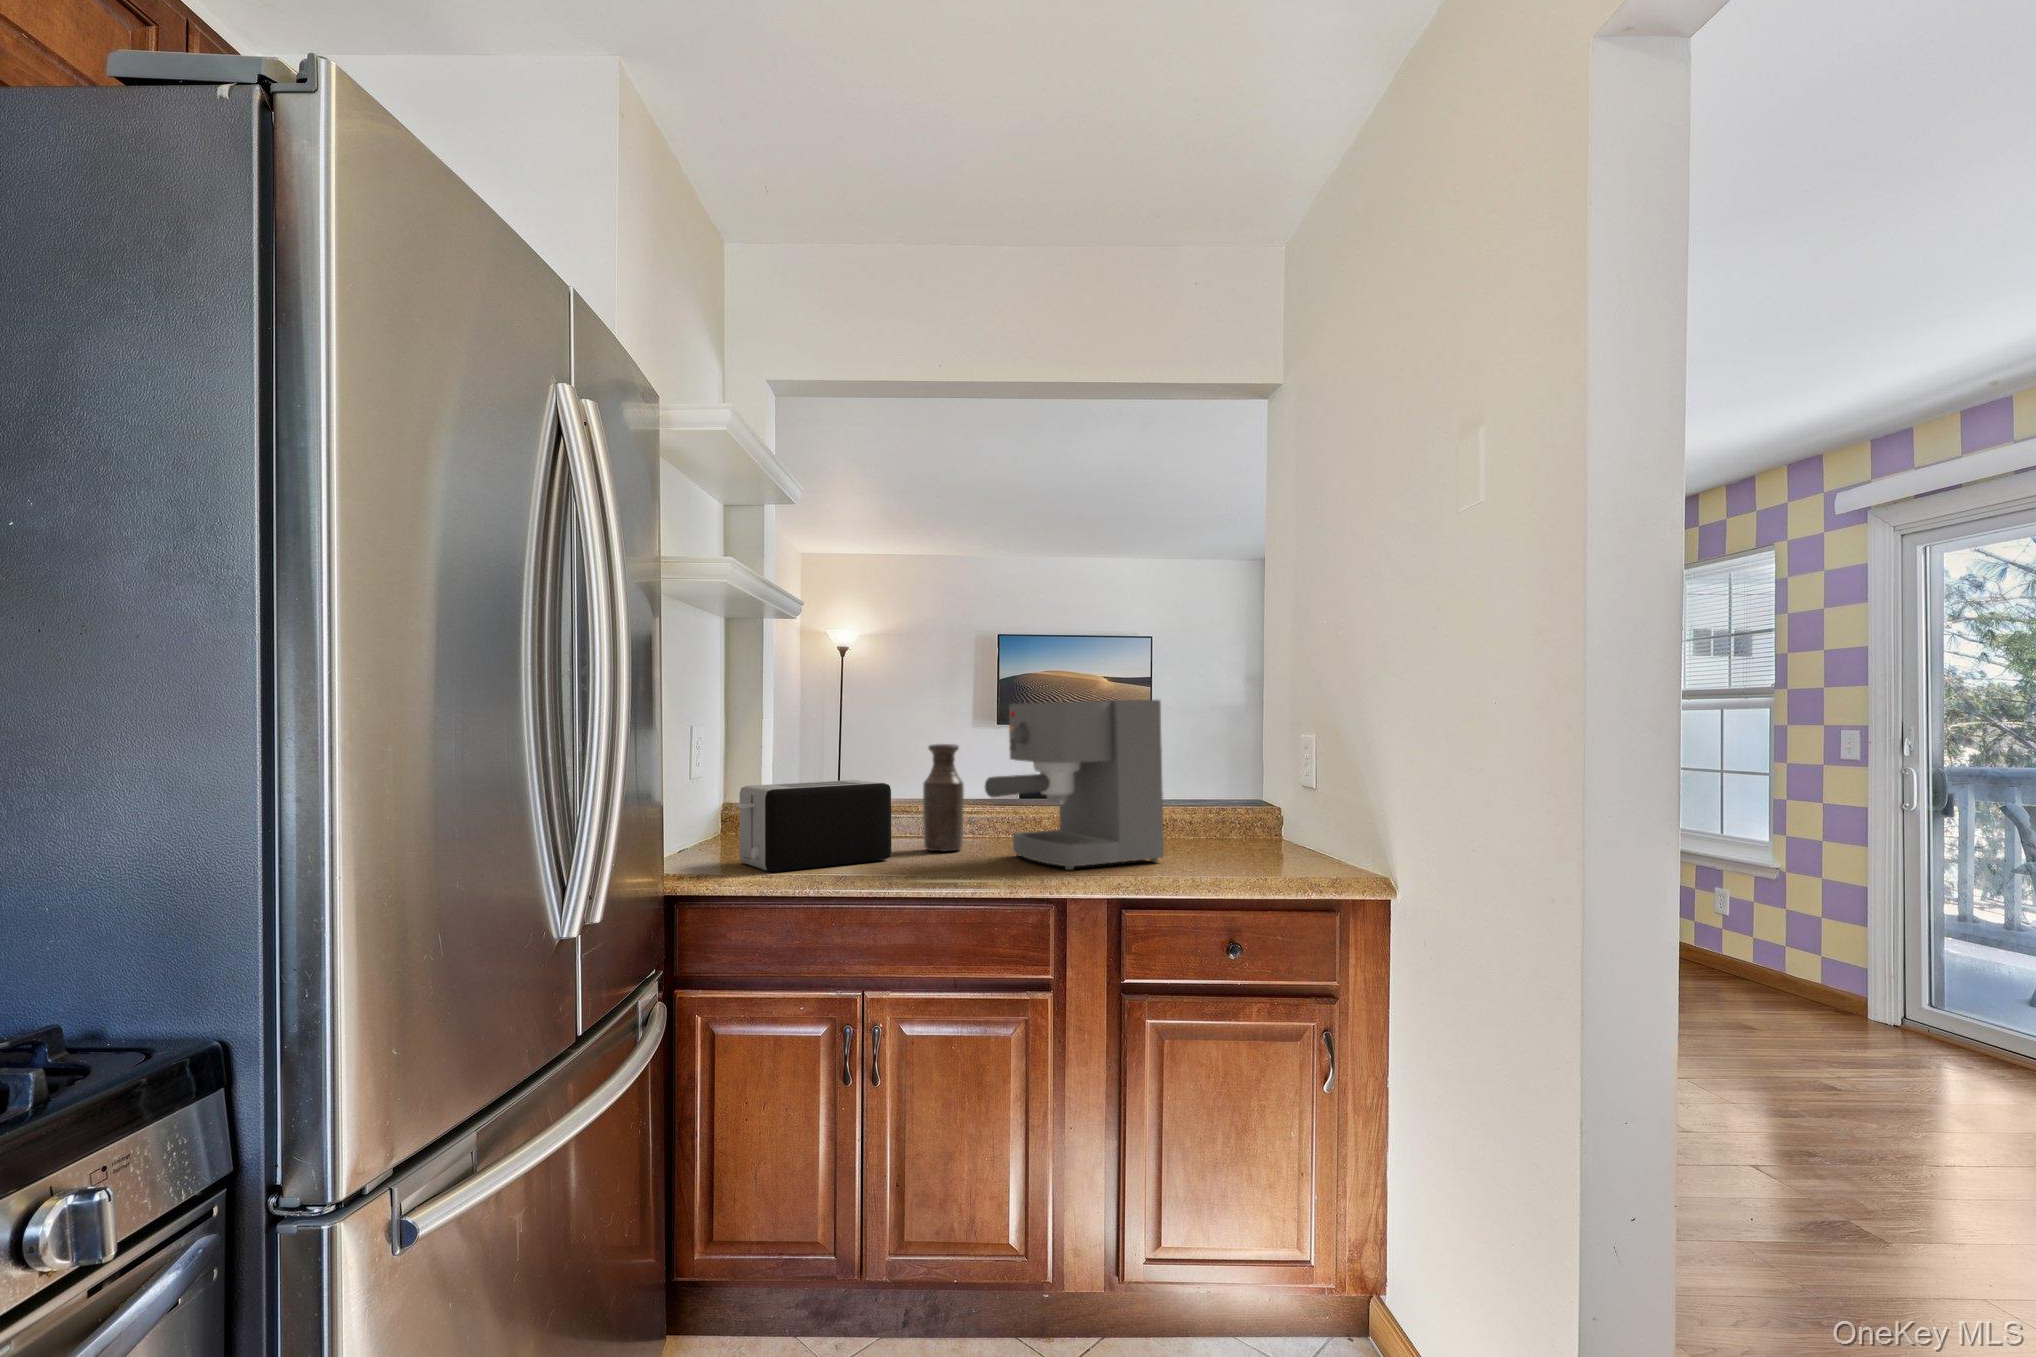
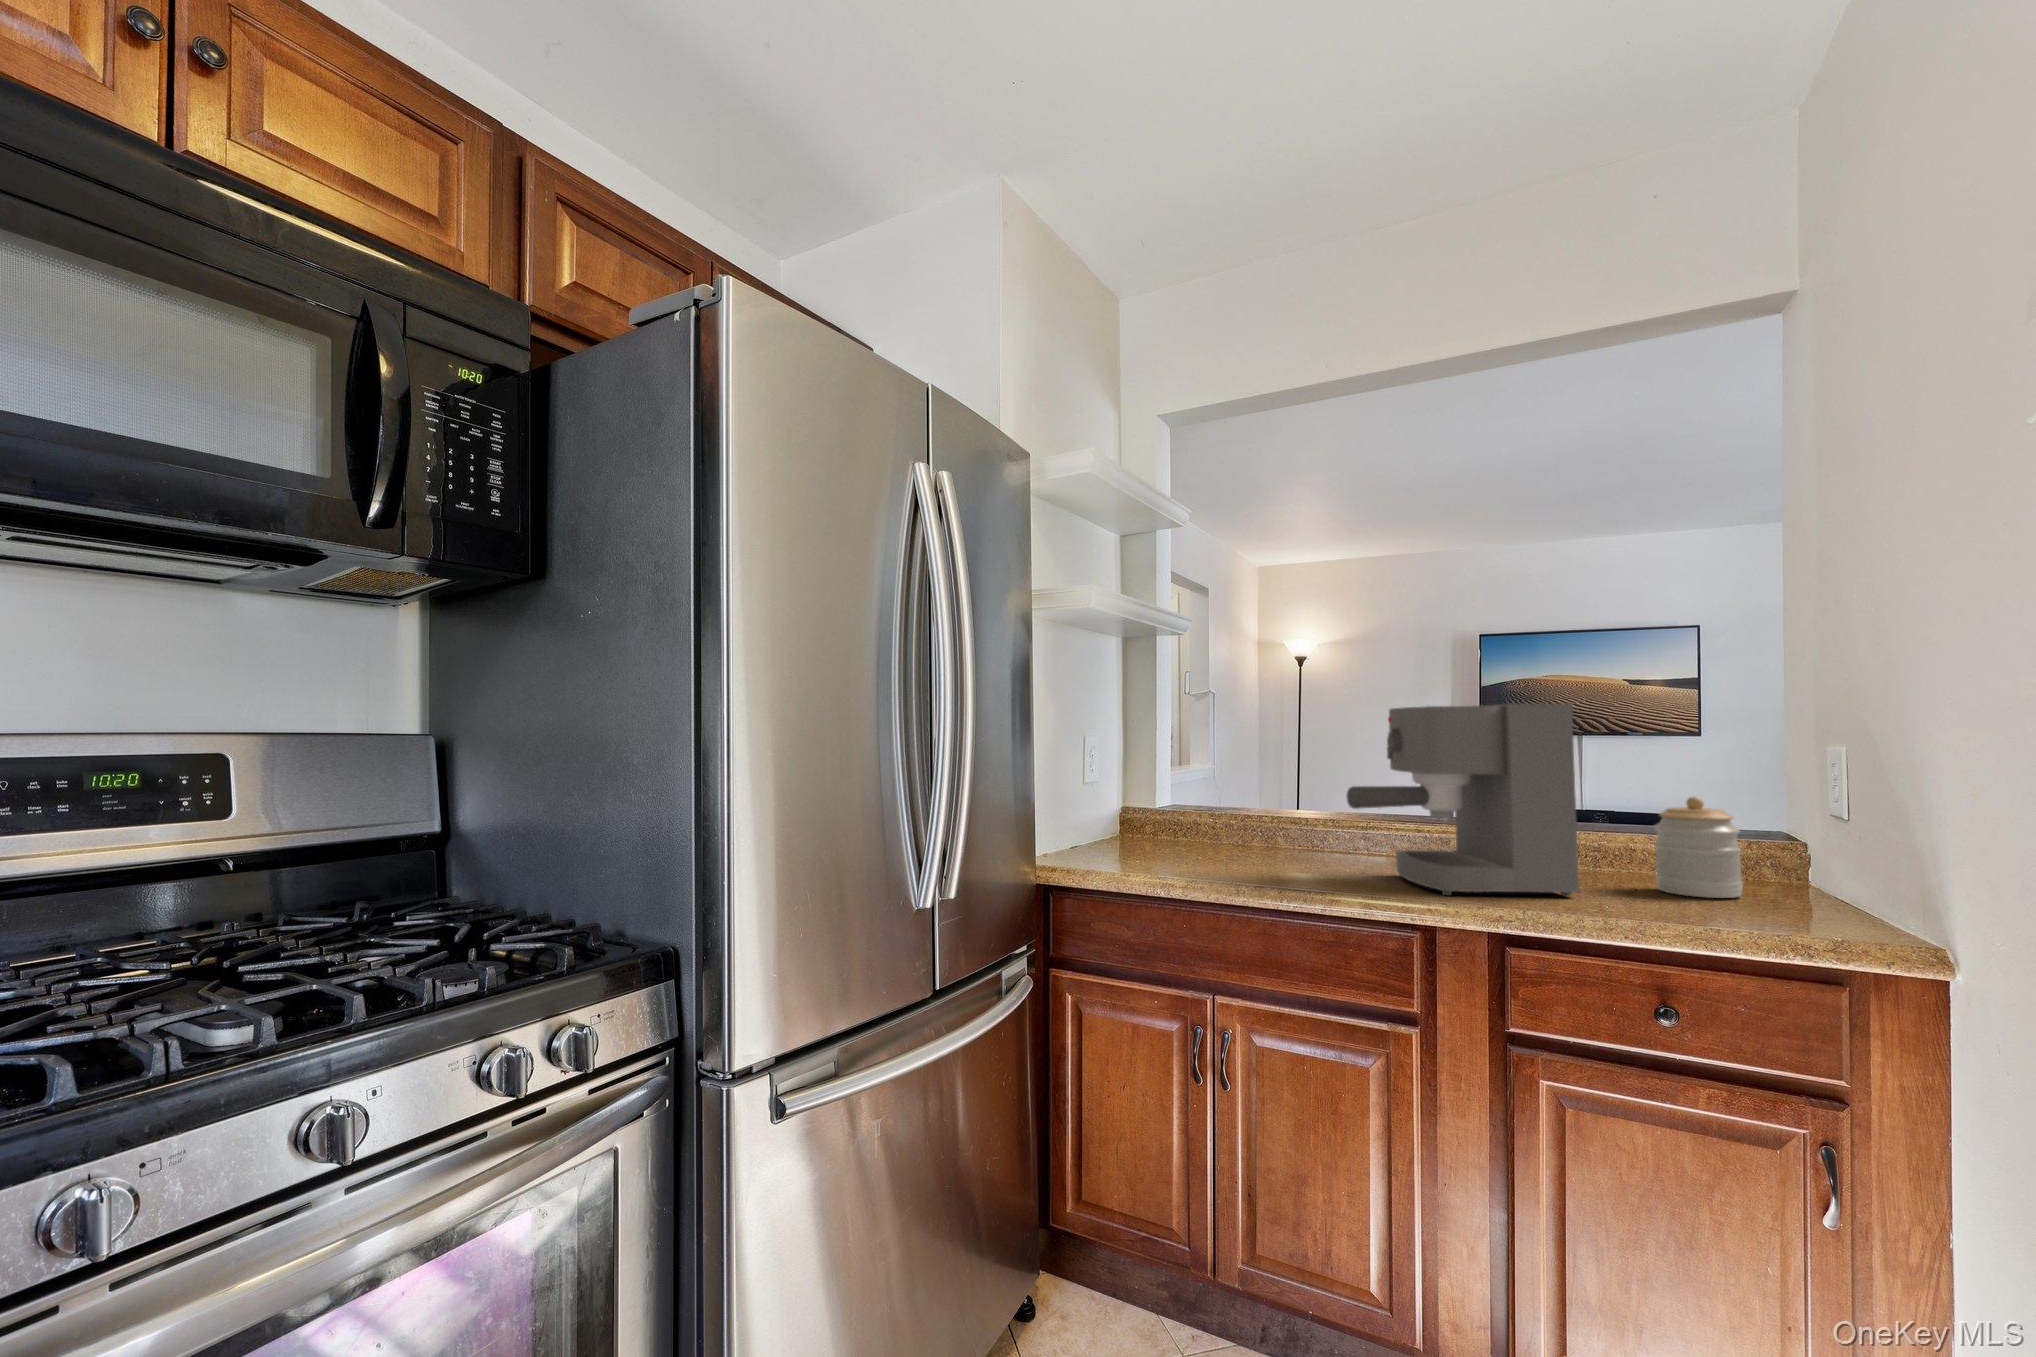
bottle: present [923,744,964,851] -> none [1302,751,1346,865]
jar: none [1204,774,1262,853] -> present [1654,796,1743,898]
toaster: present [736,780,891,872] -> none [1107,785,1259,869]

